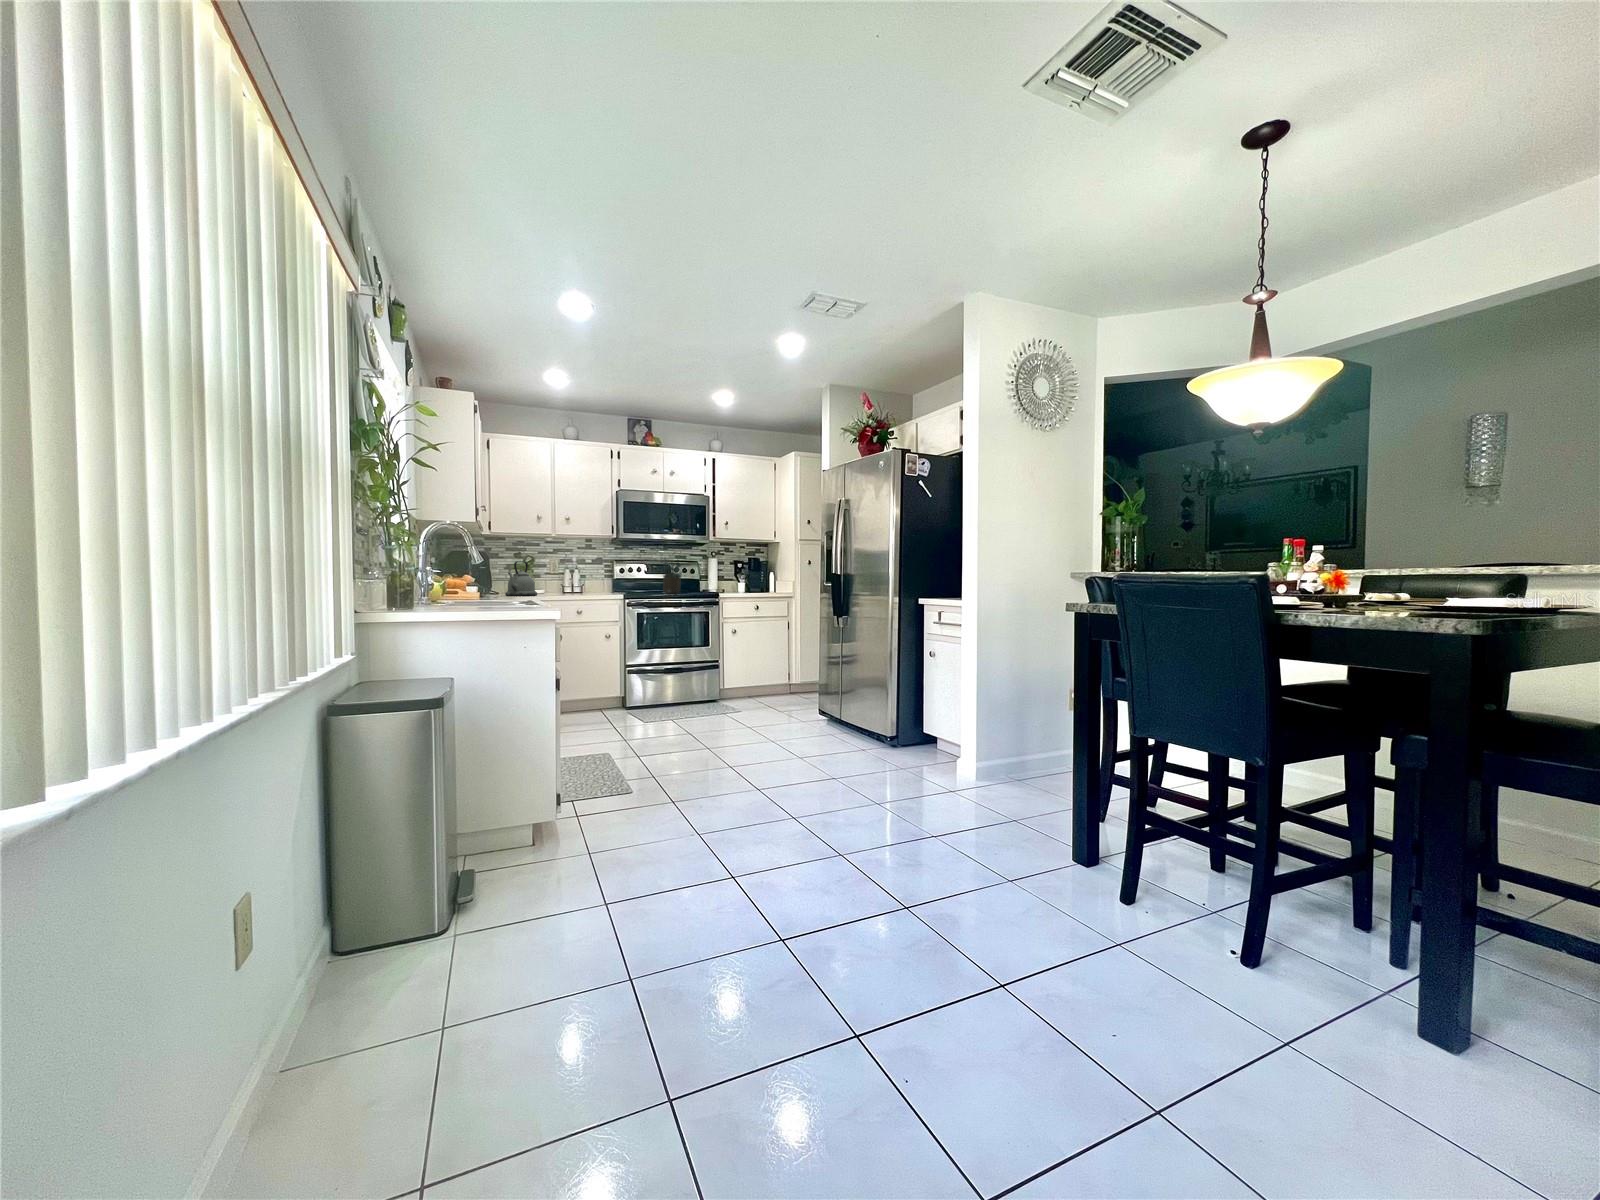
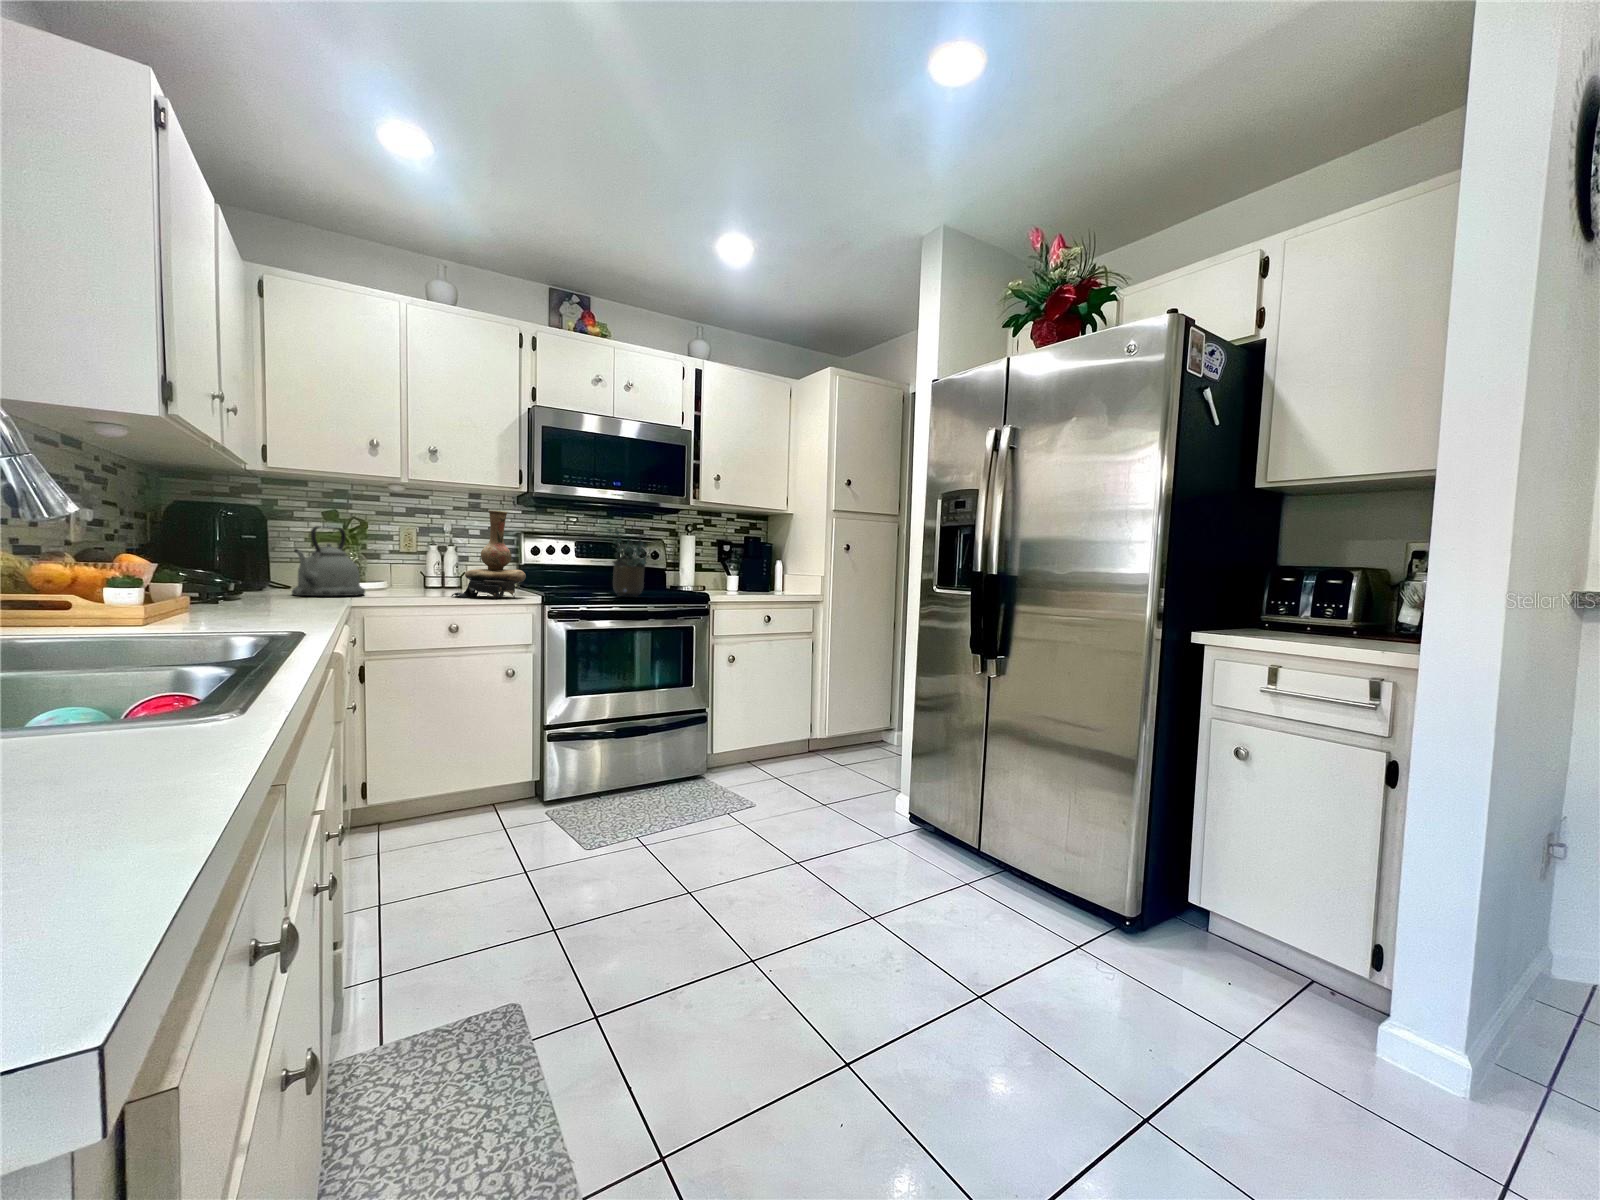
vase: none [578,550,615,596] -> present [452,510,526,598]

